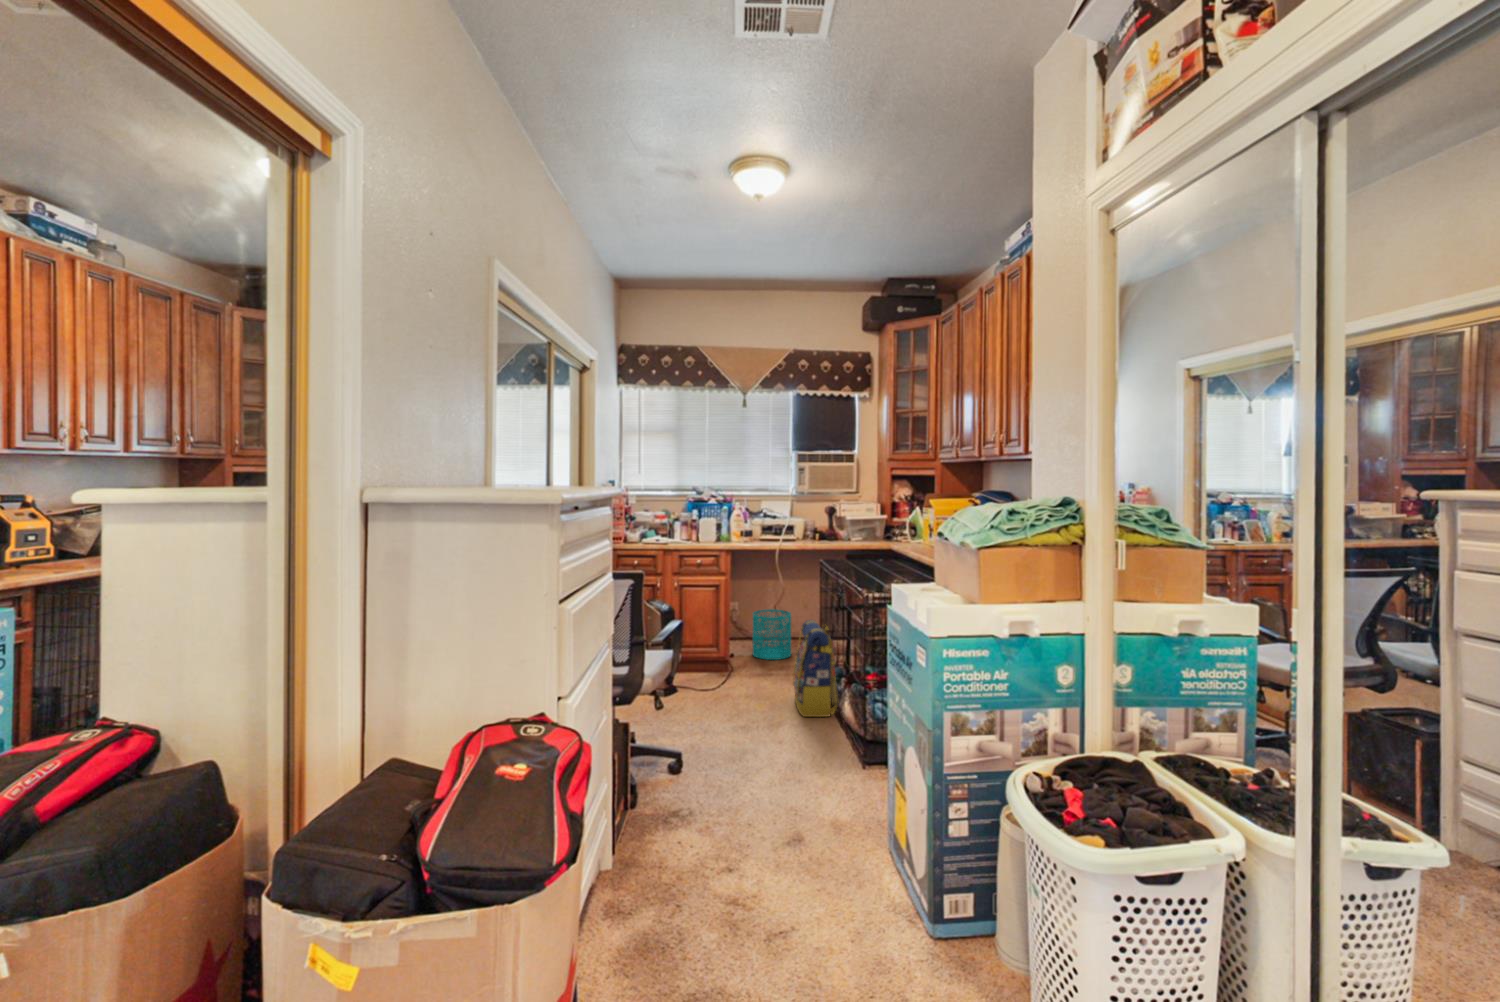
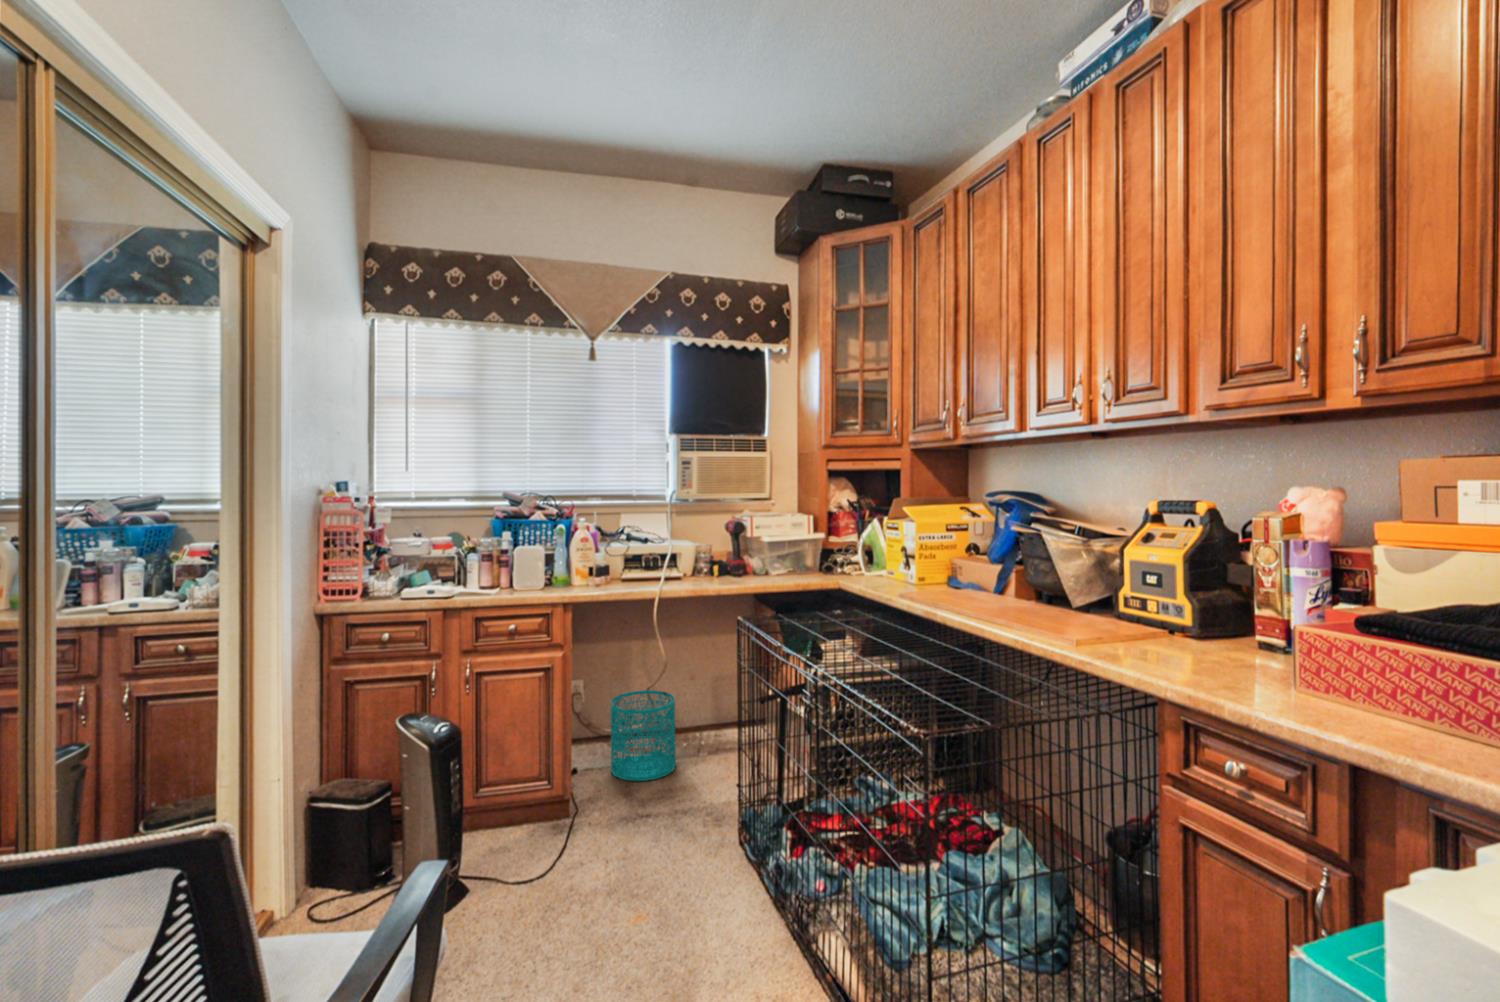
backpack: present [793,620,839,717] -> none [692,733,782,940]

